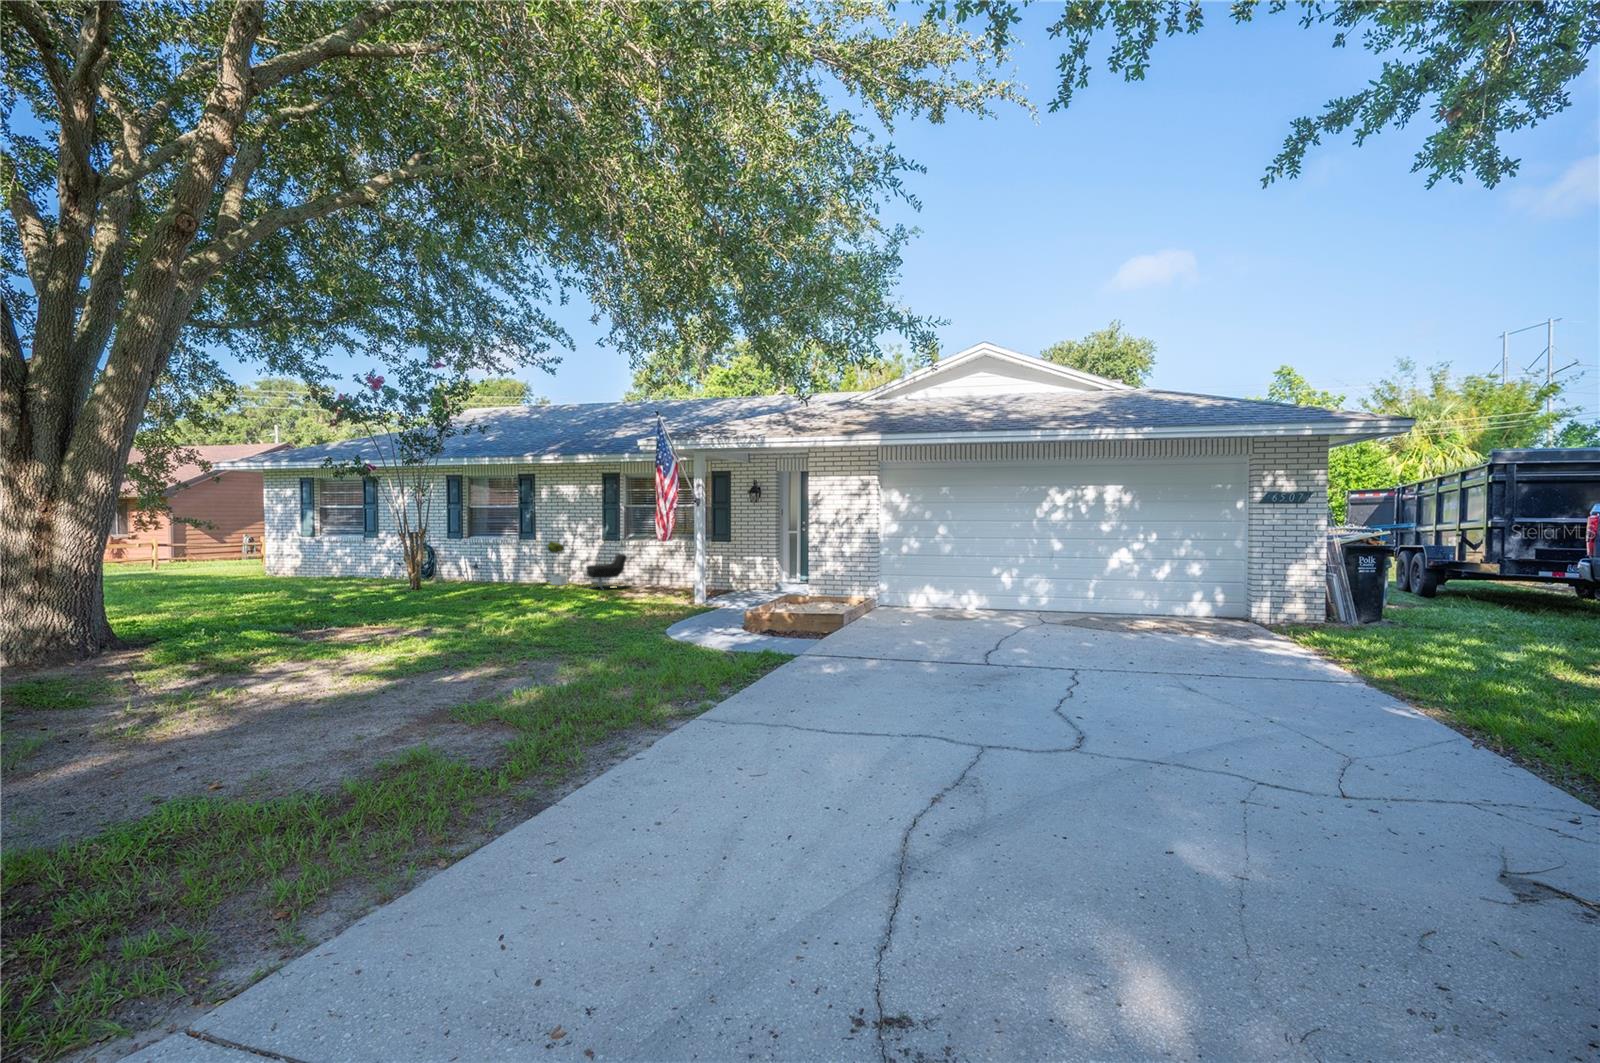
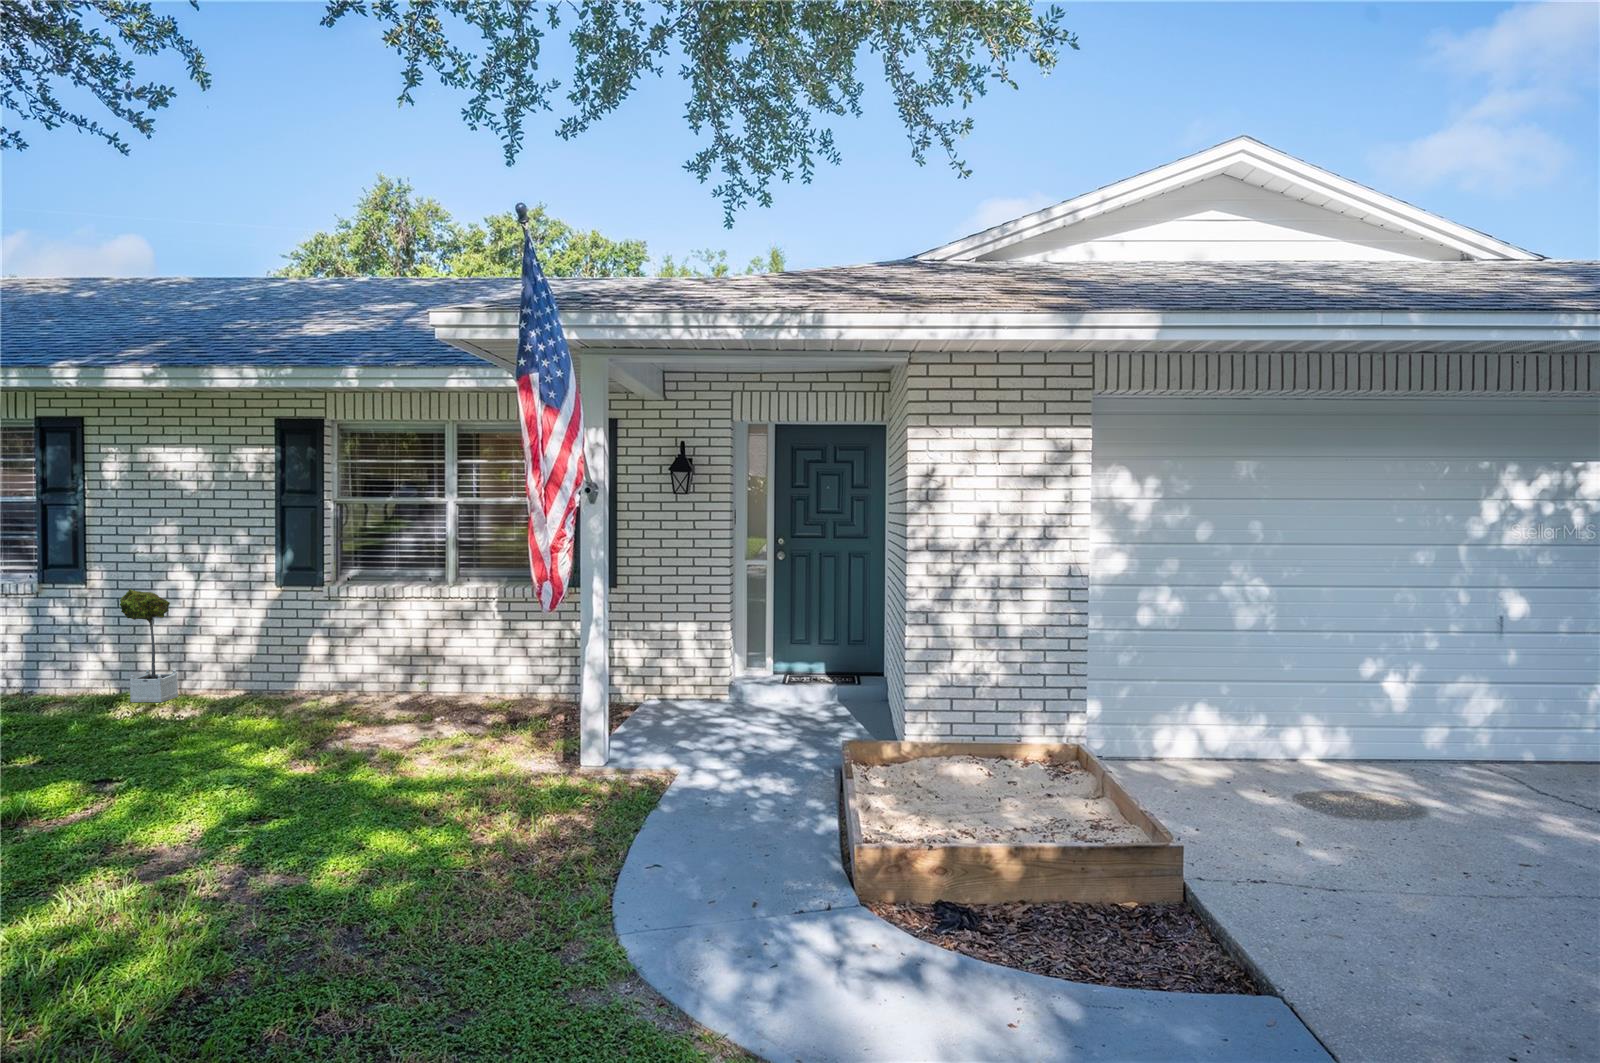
lounge chair: present [587,554,627,588] -> none [227,619,349,716]

